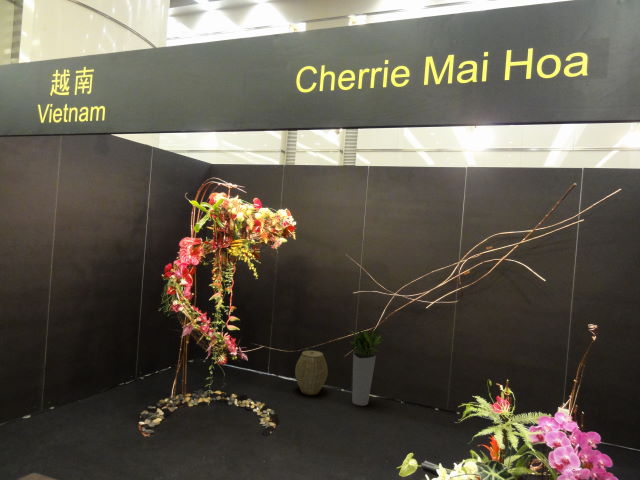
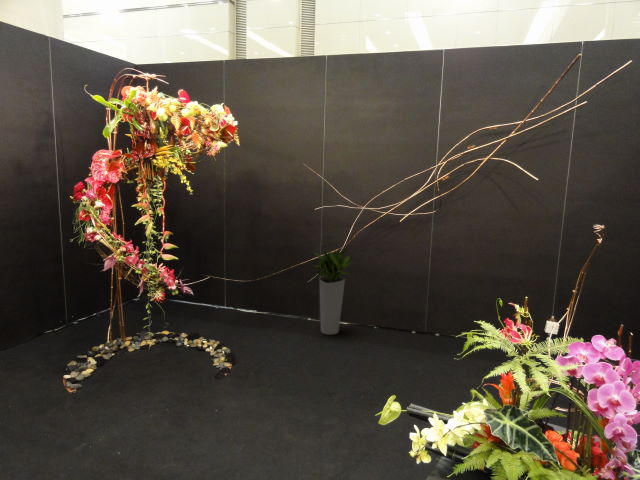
woven basket: present [295,351,328,395] -> none [255,279,292,327]

